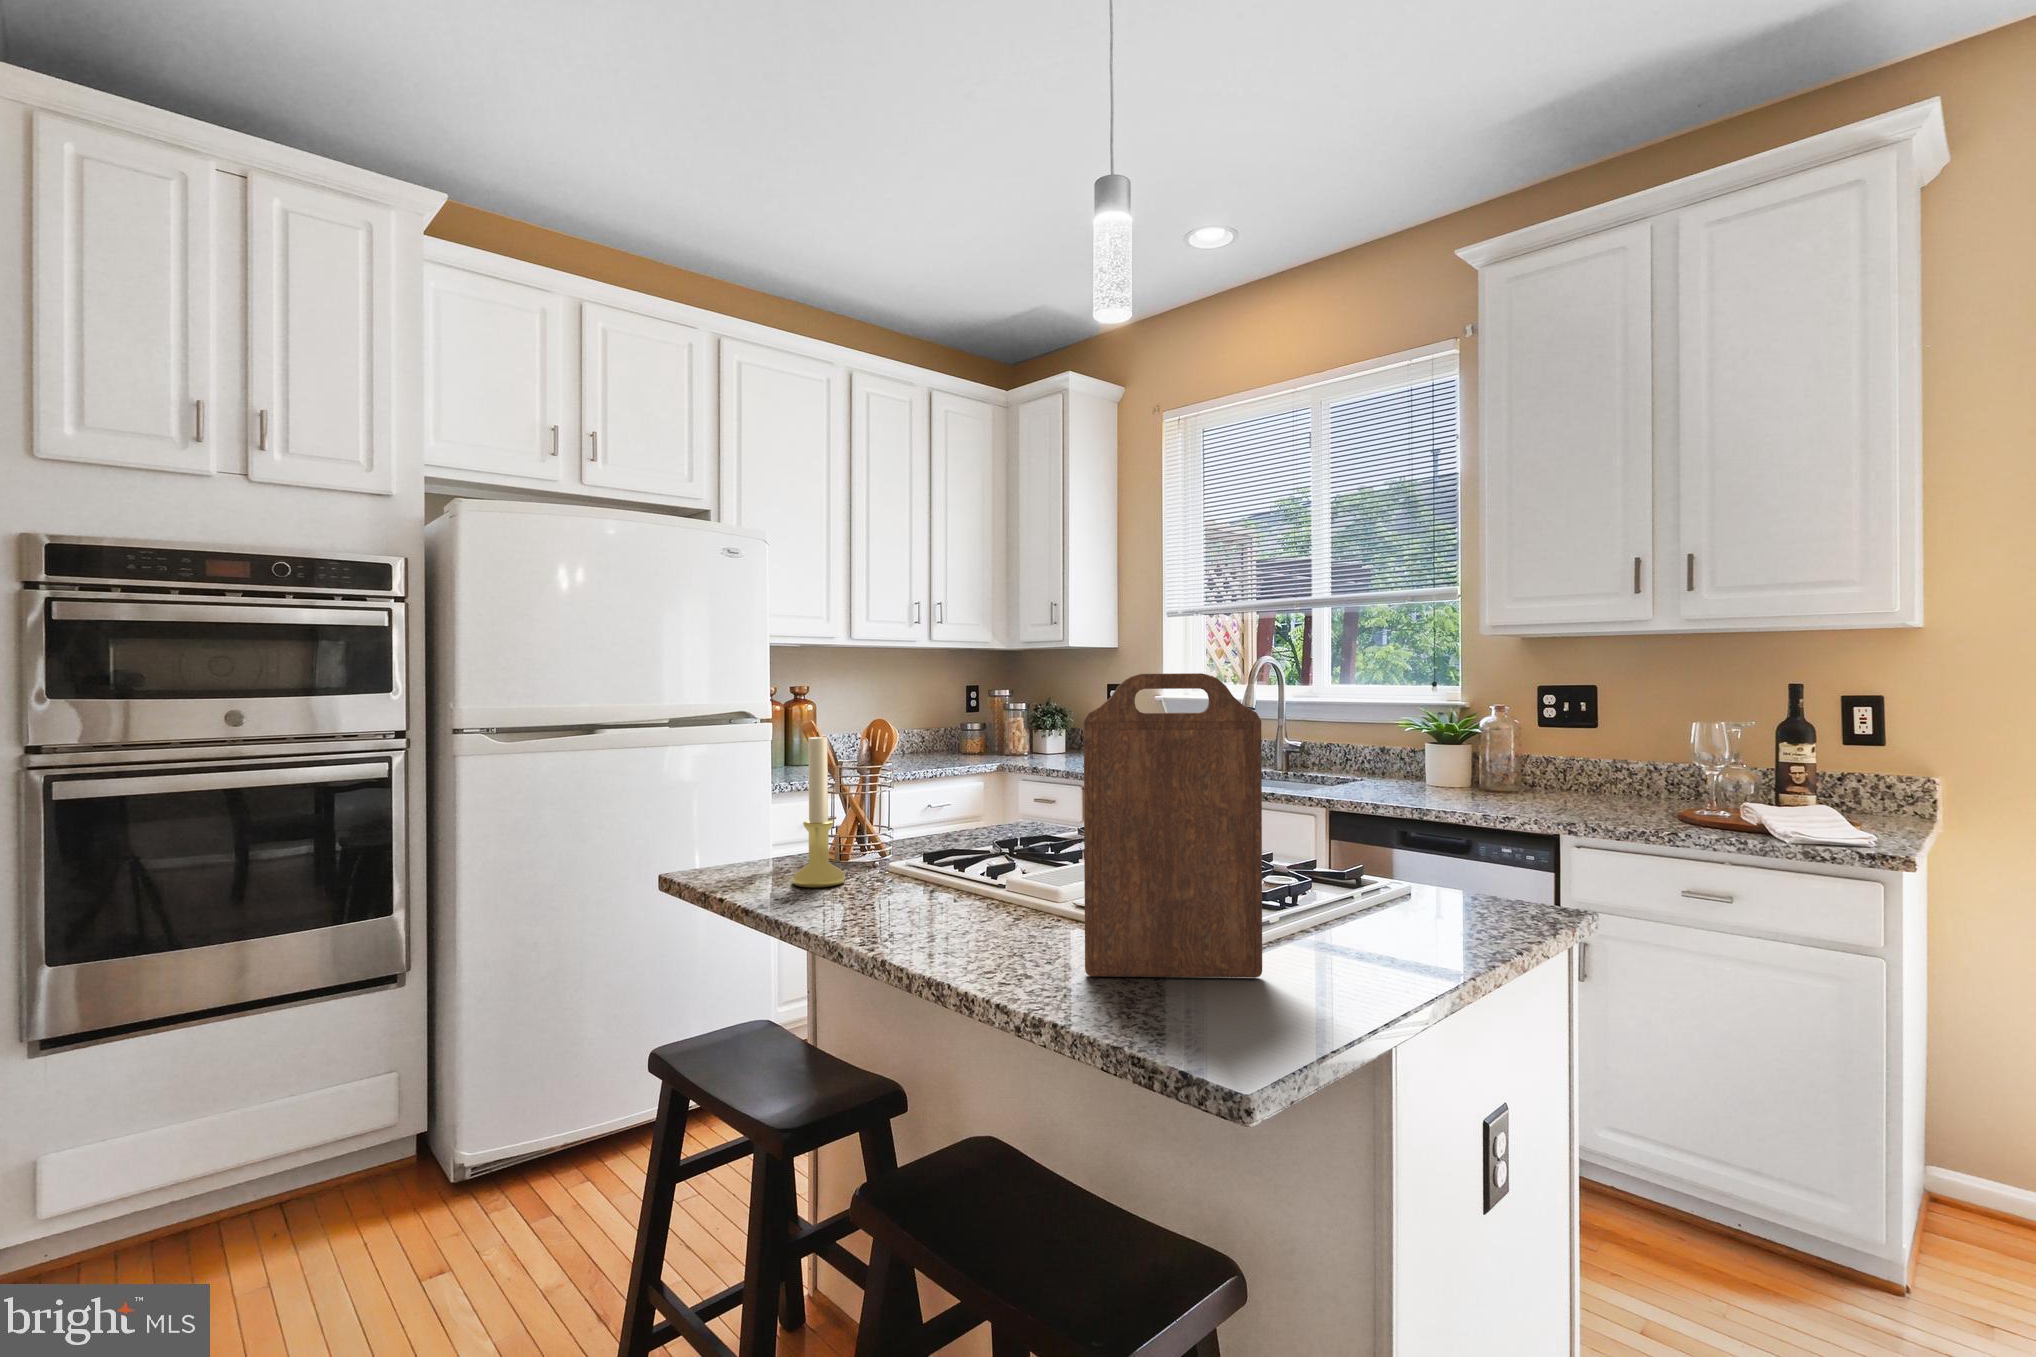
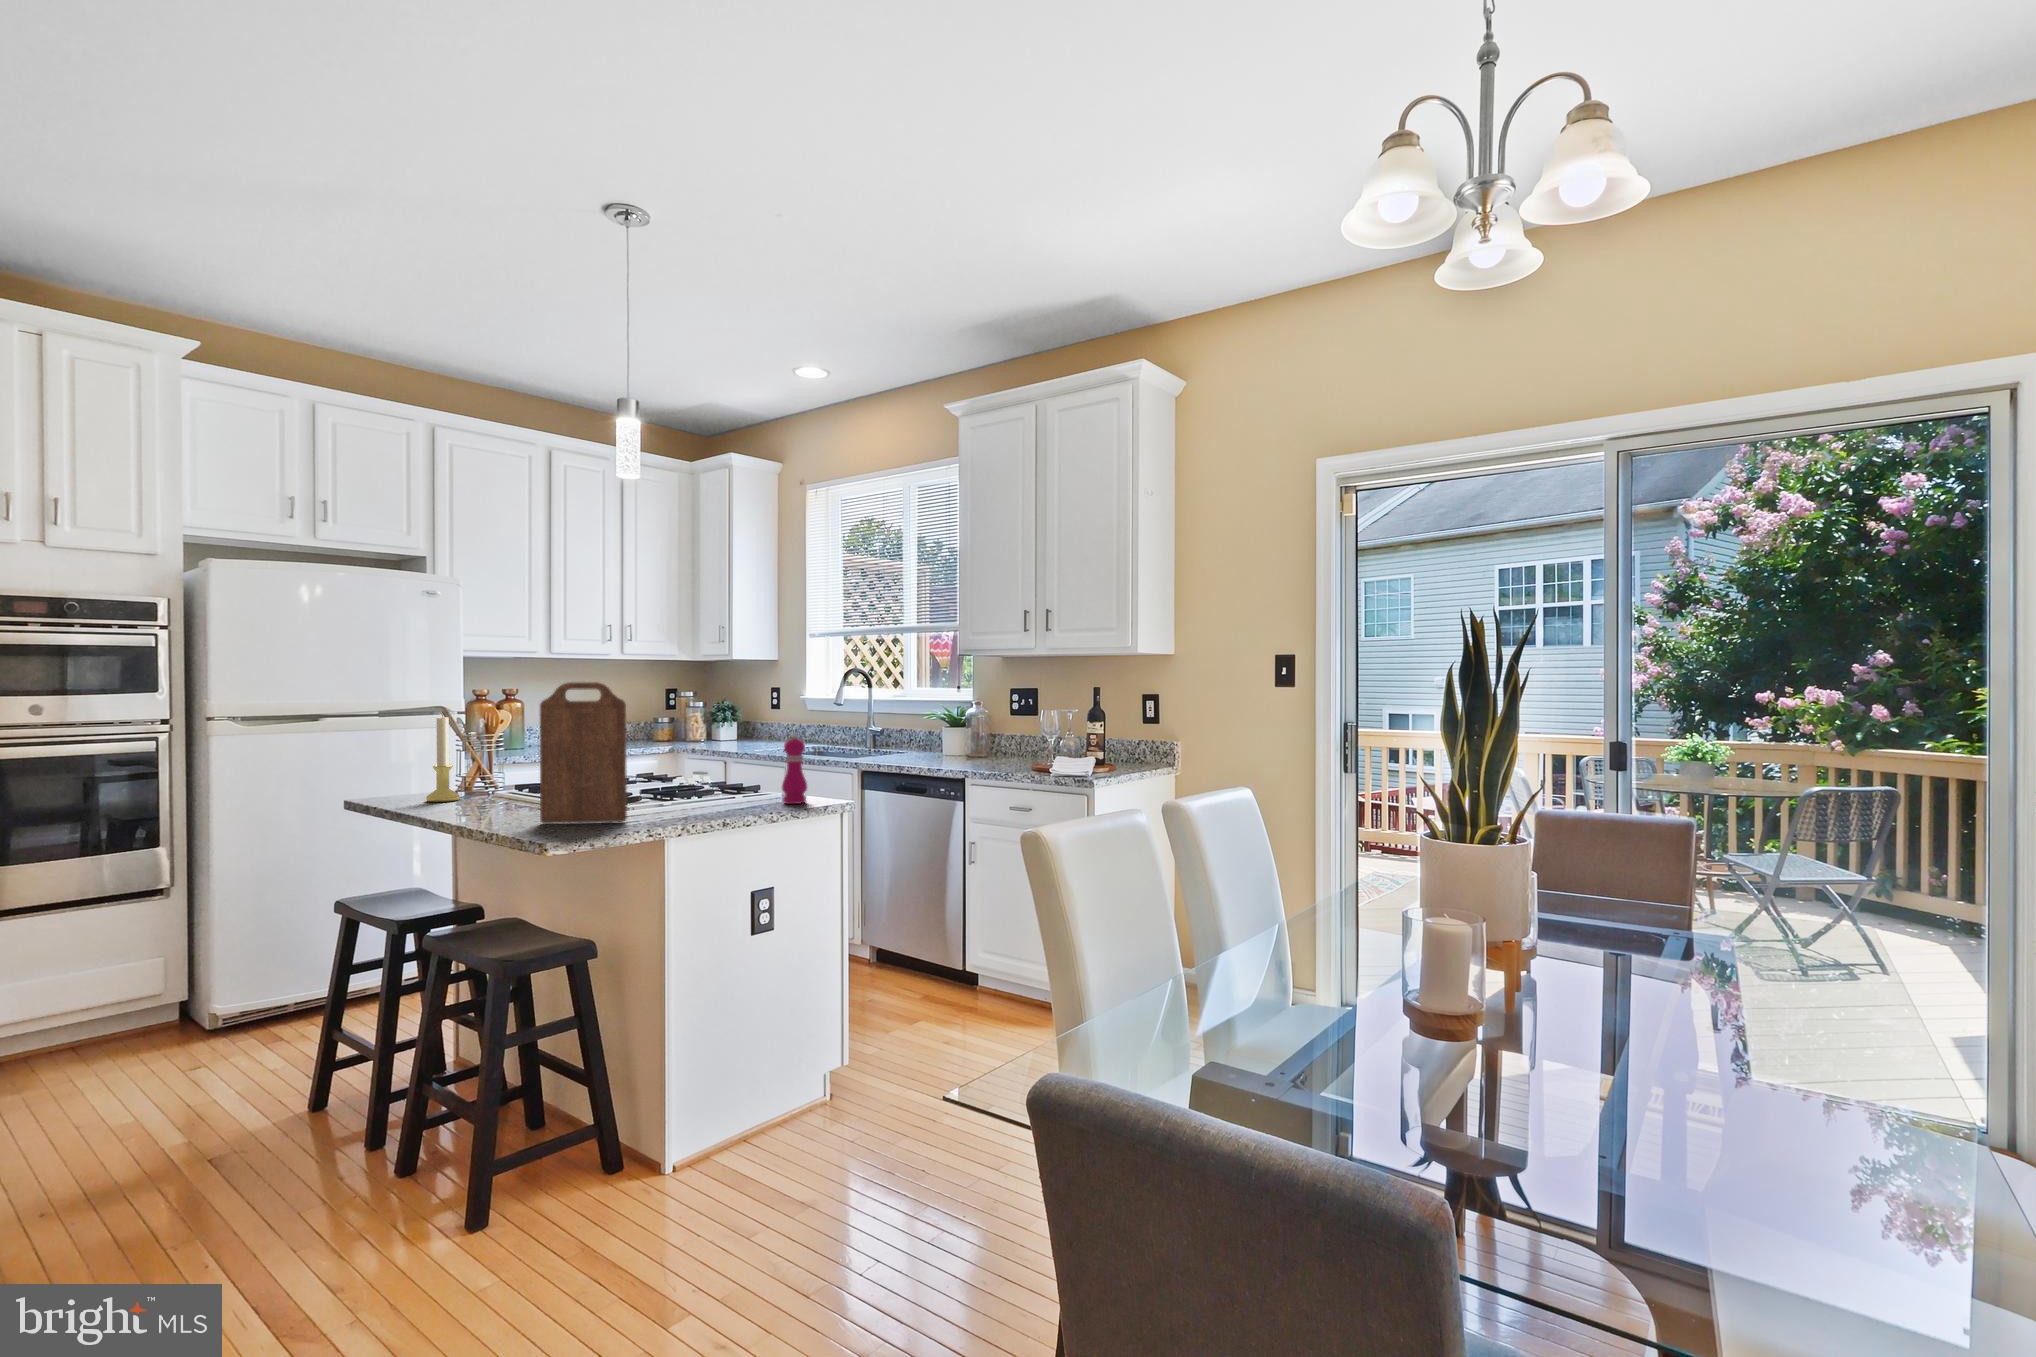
pepper mill: none [1458,774,1513,917] -> present [782,733,807,804]

